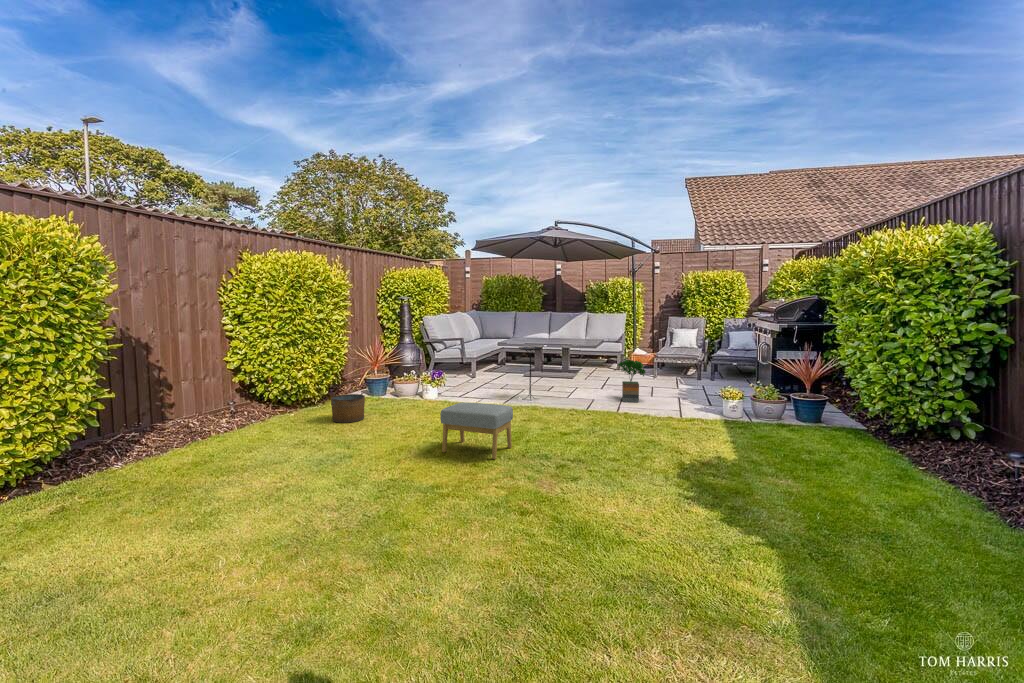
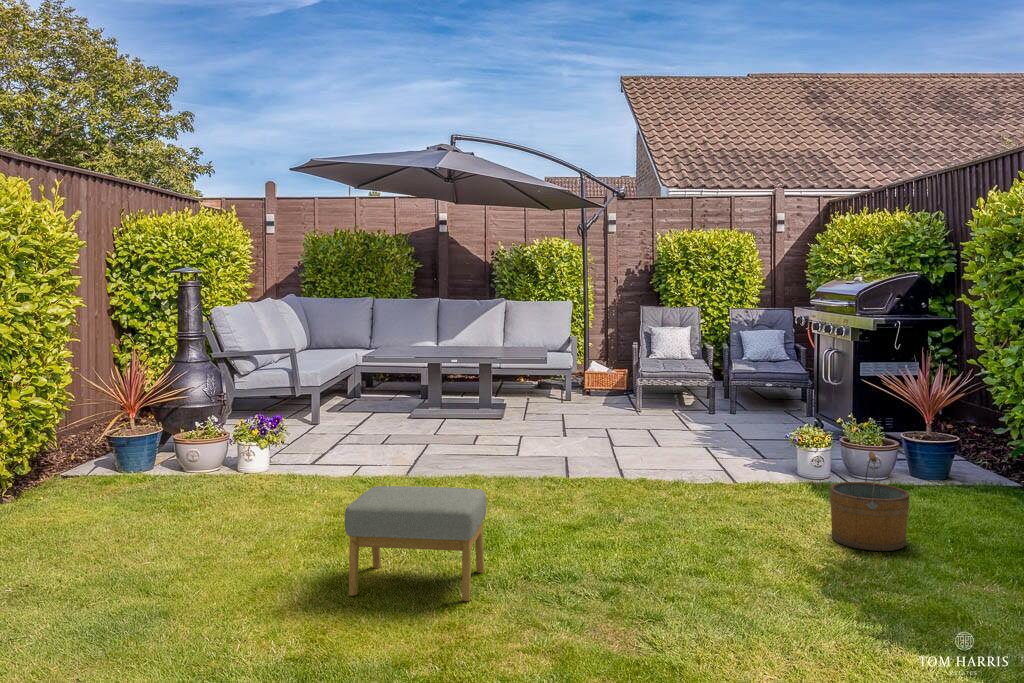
side table: present [519,347,542,399] -> none [427,365,473,469]
potted tree: present [618,360,646,402] -> none [604,383,658,460]
bucket: present [331,380,365,423] -> present [830,452,909,551]

